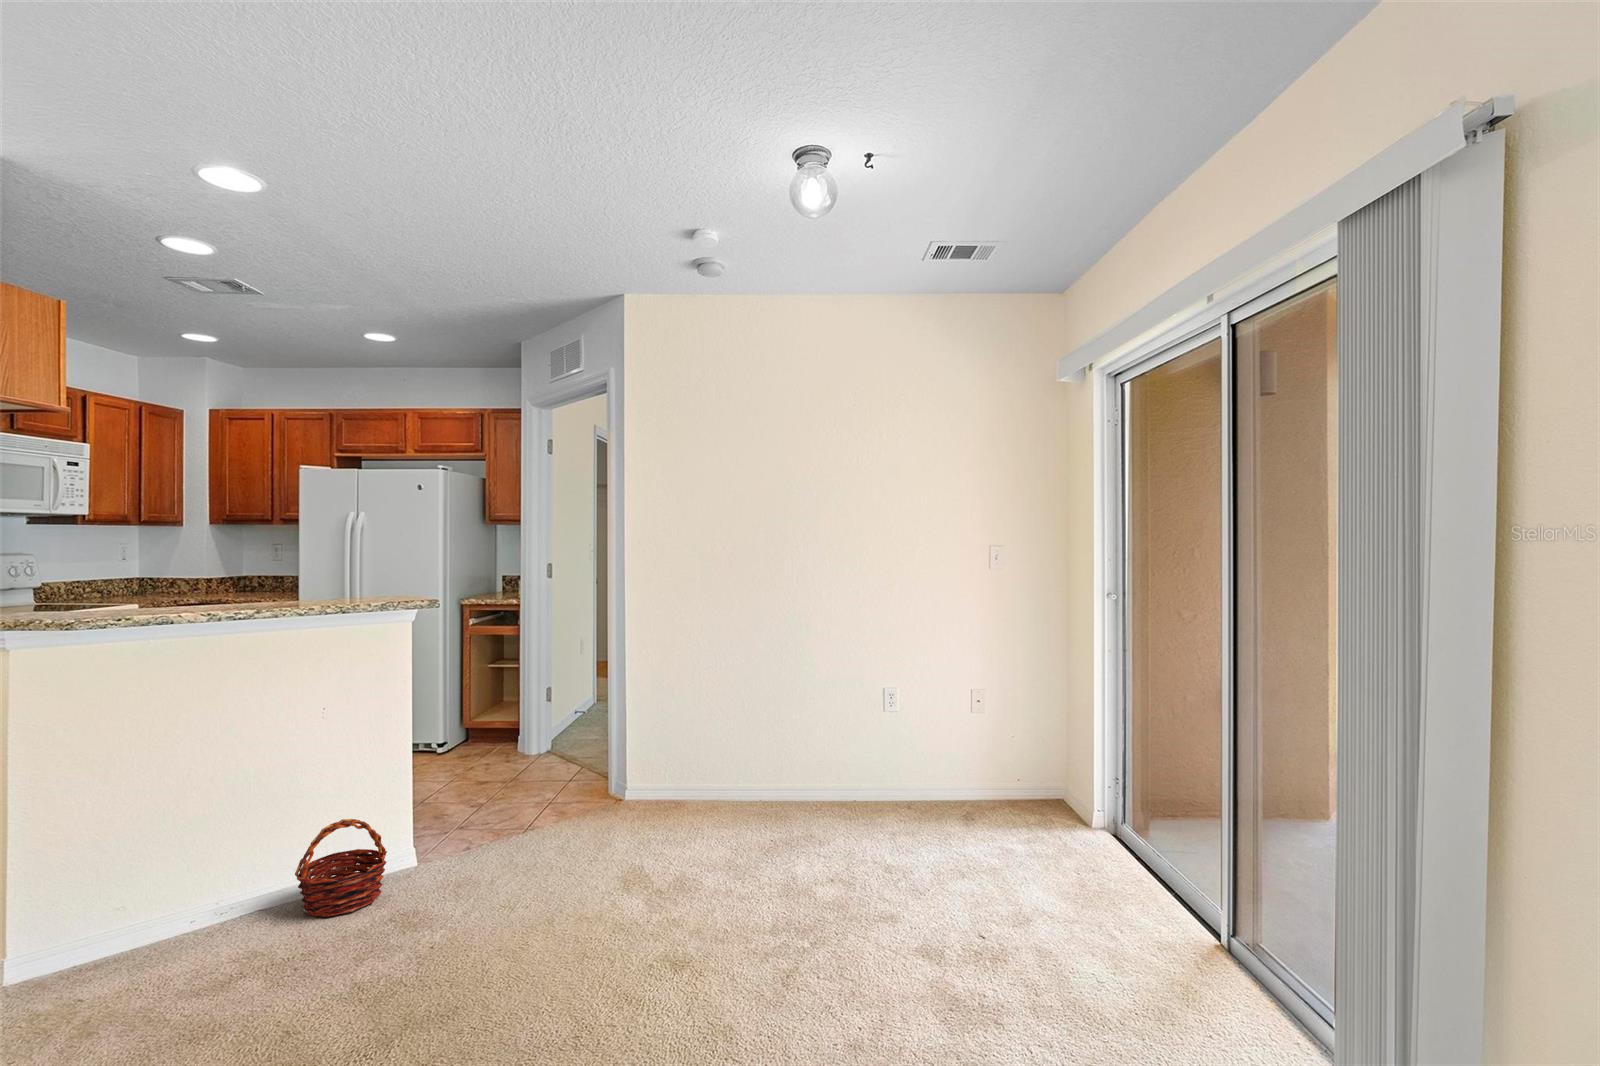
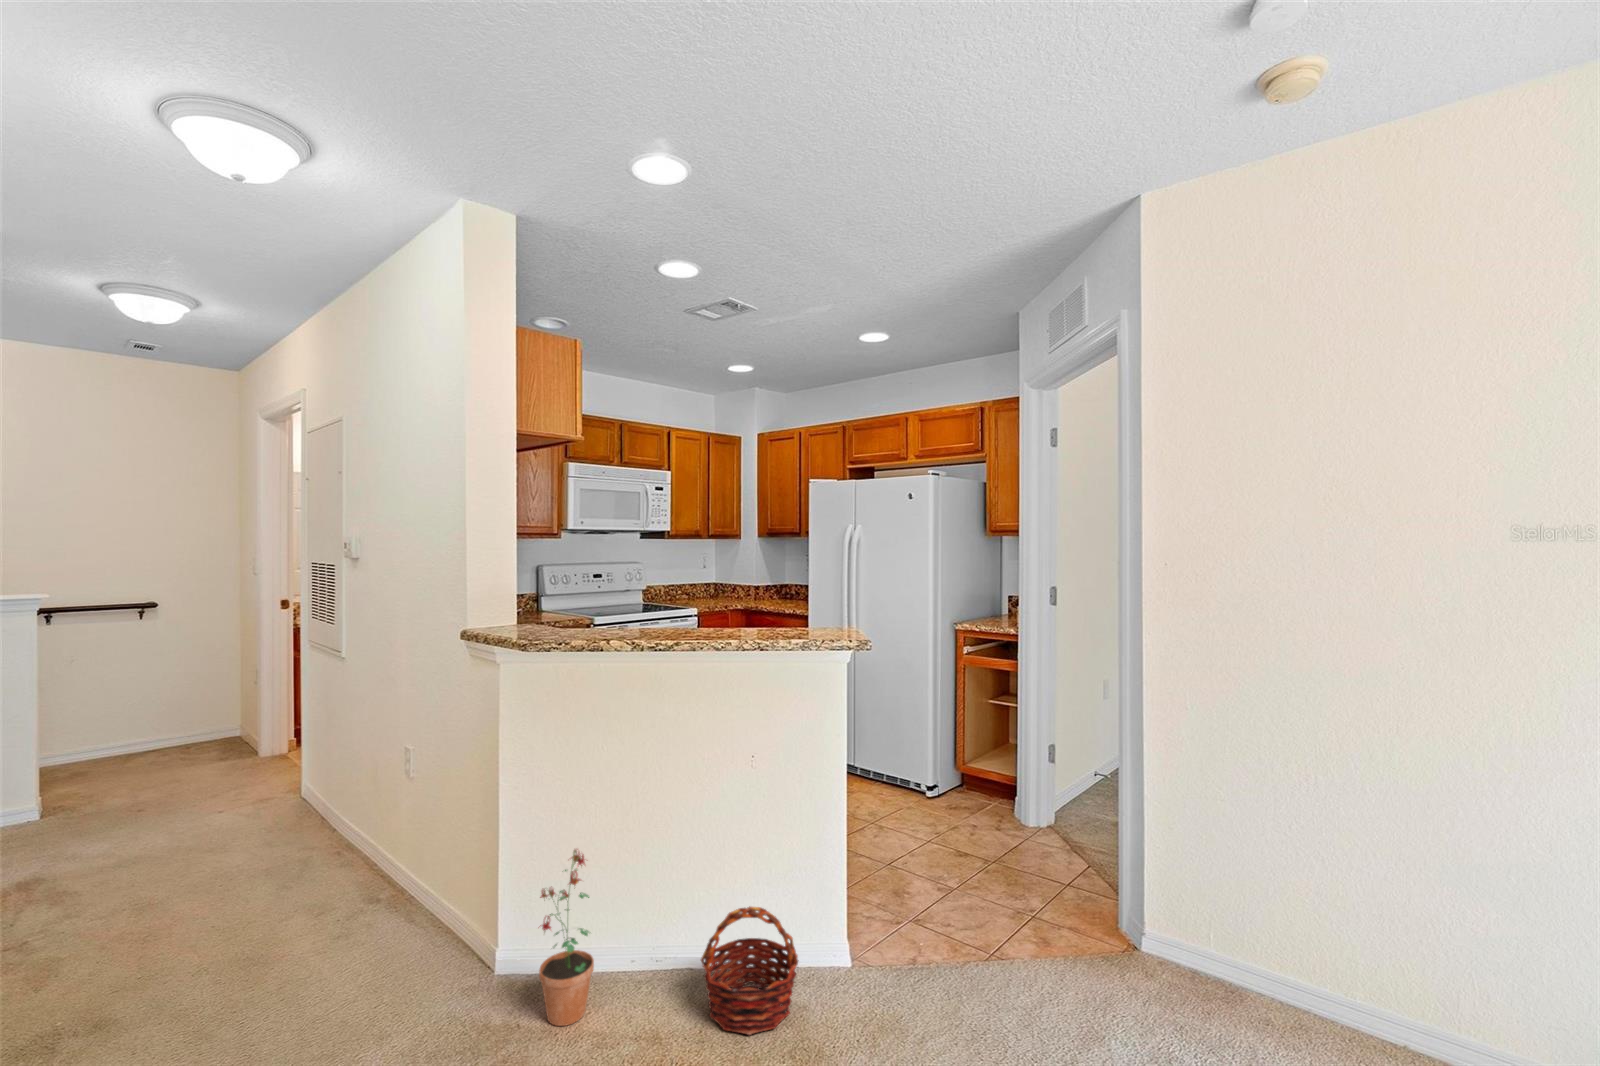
potted plant: none [97,812,179,972] -> present [539,849,594,1026]

